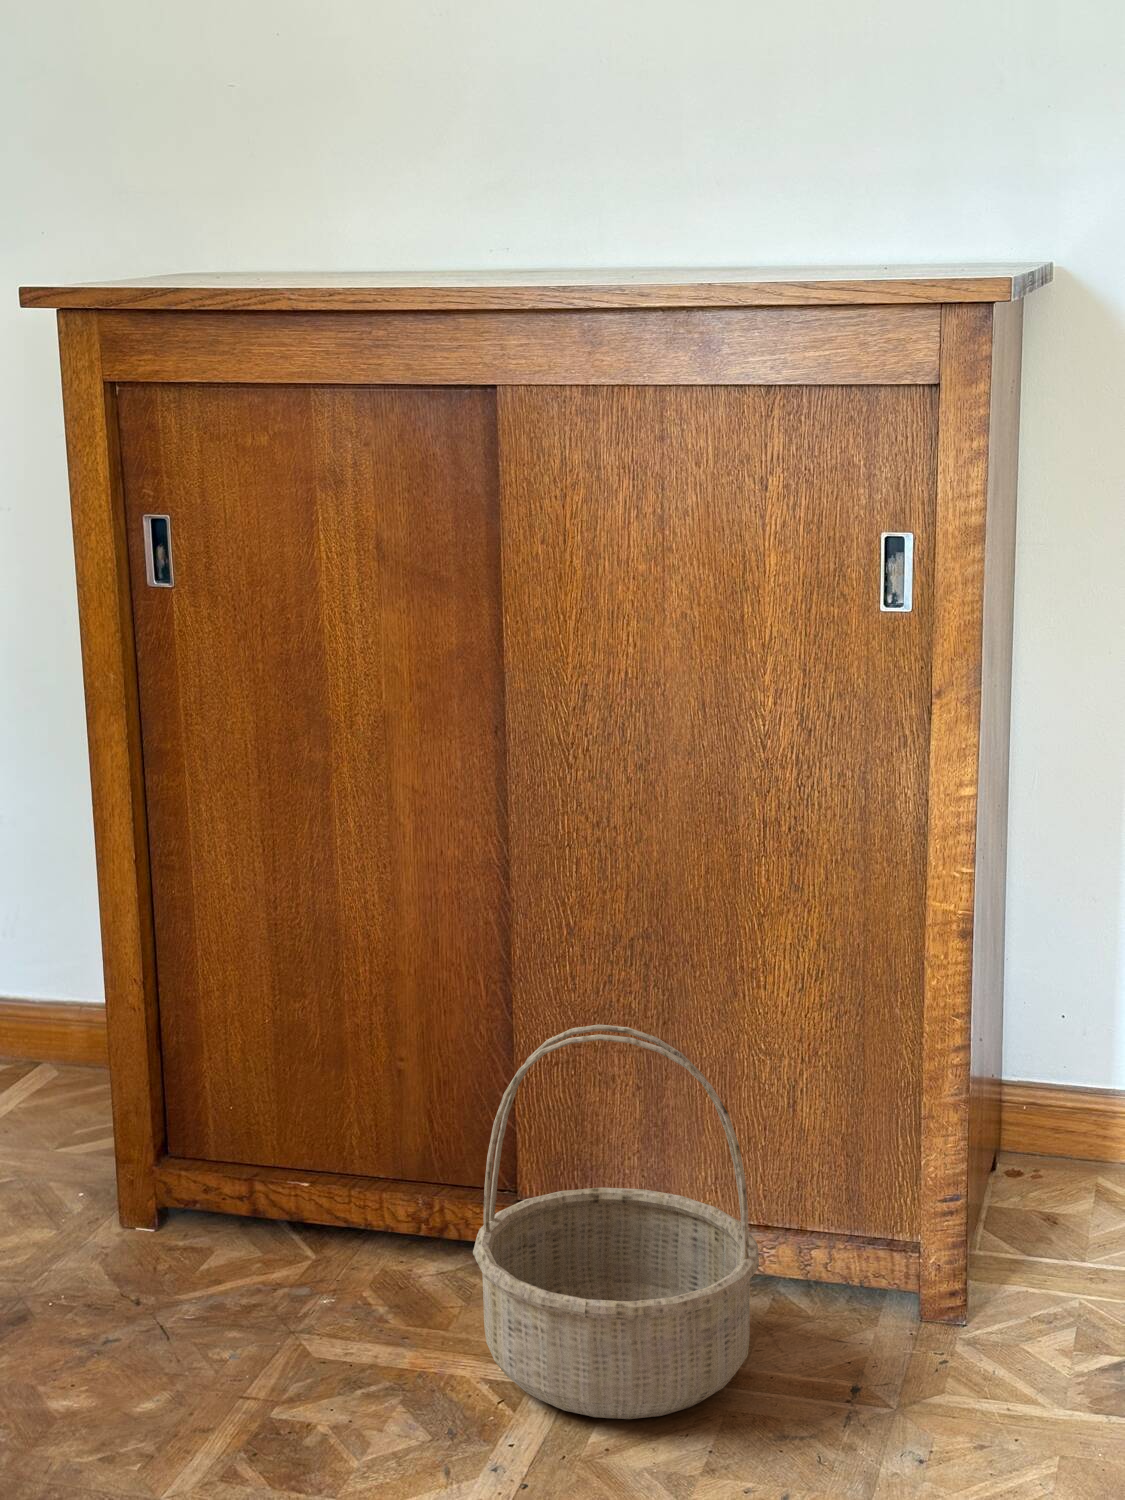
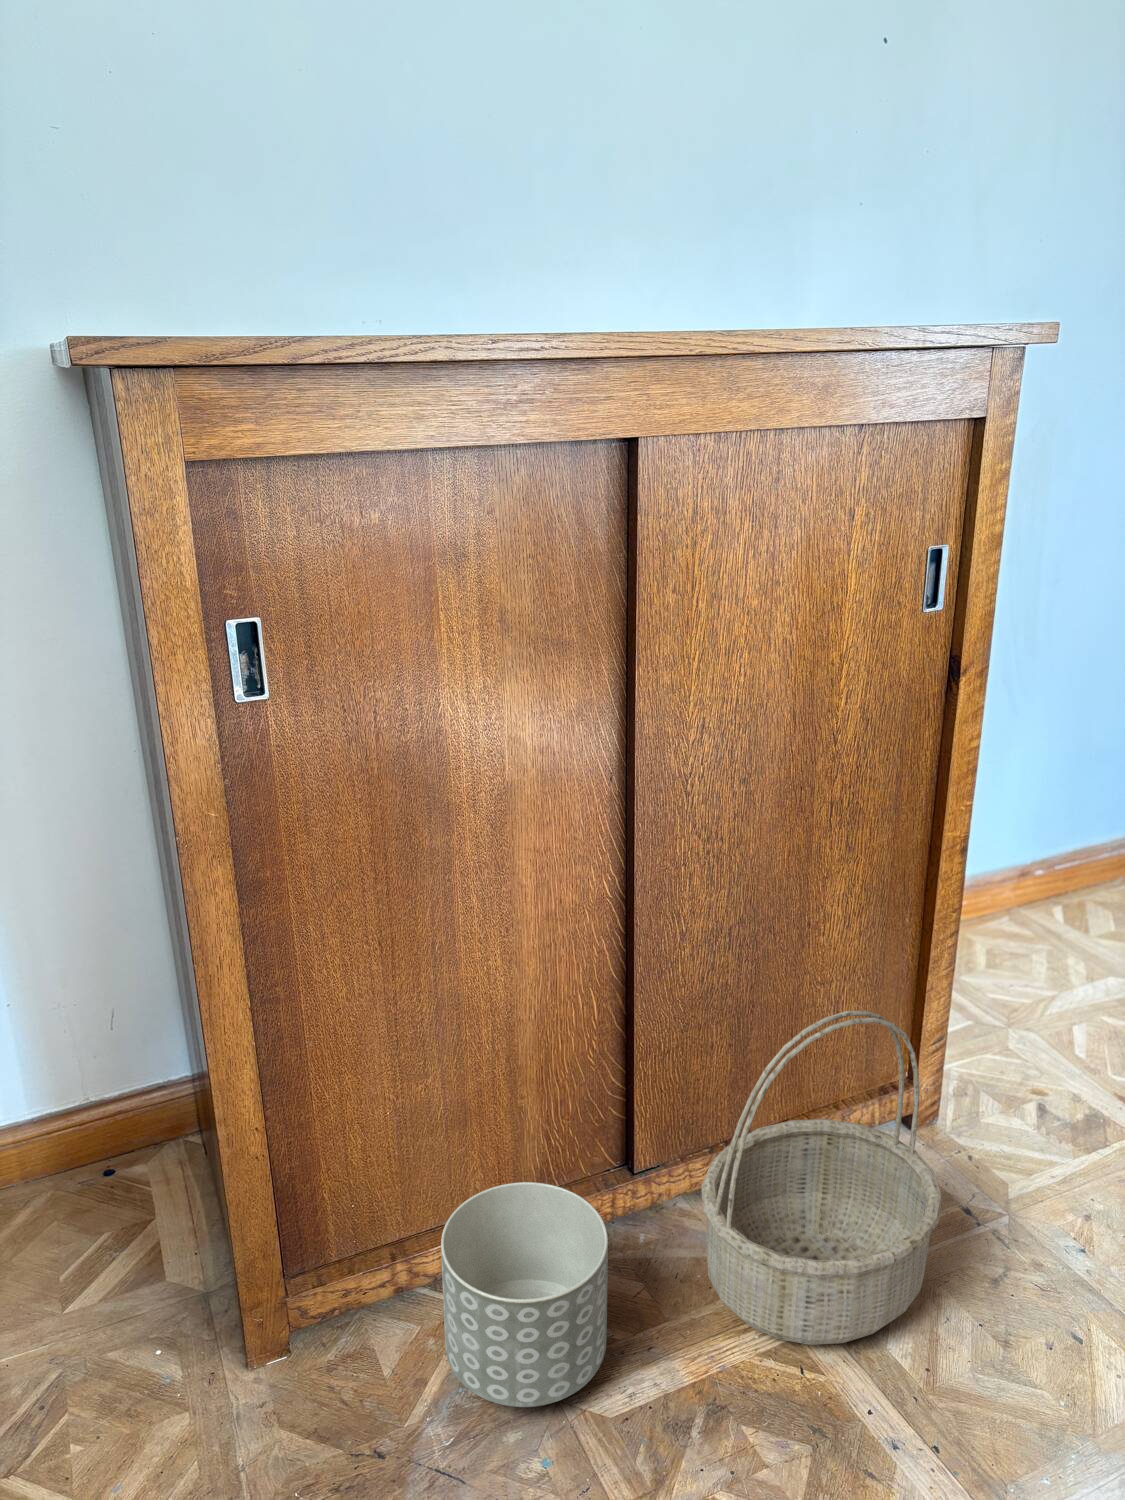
planter: none [224,1125,397,1322] -> present [441,1182,608,1407]

